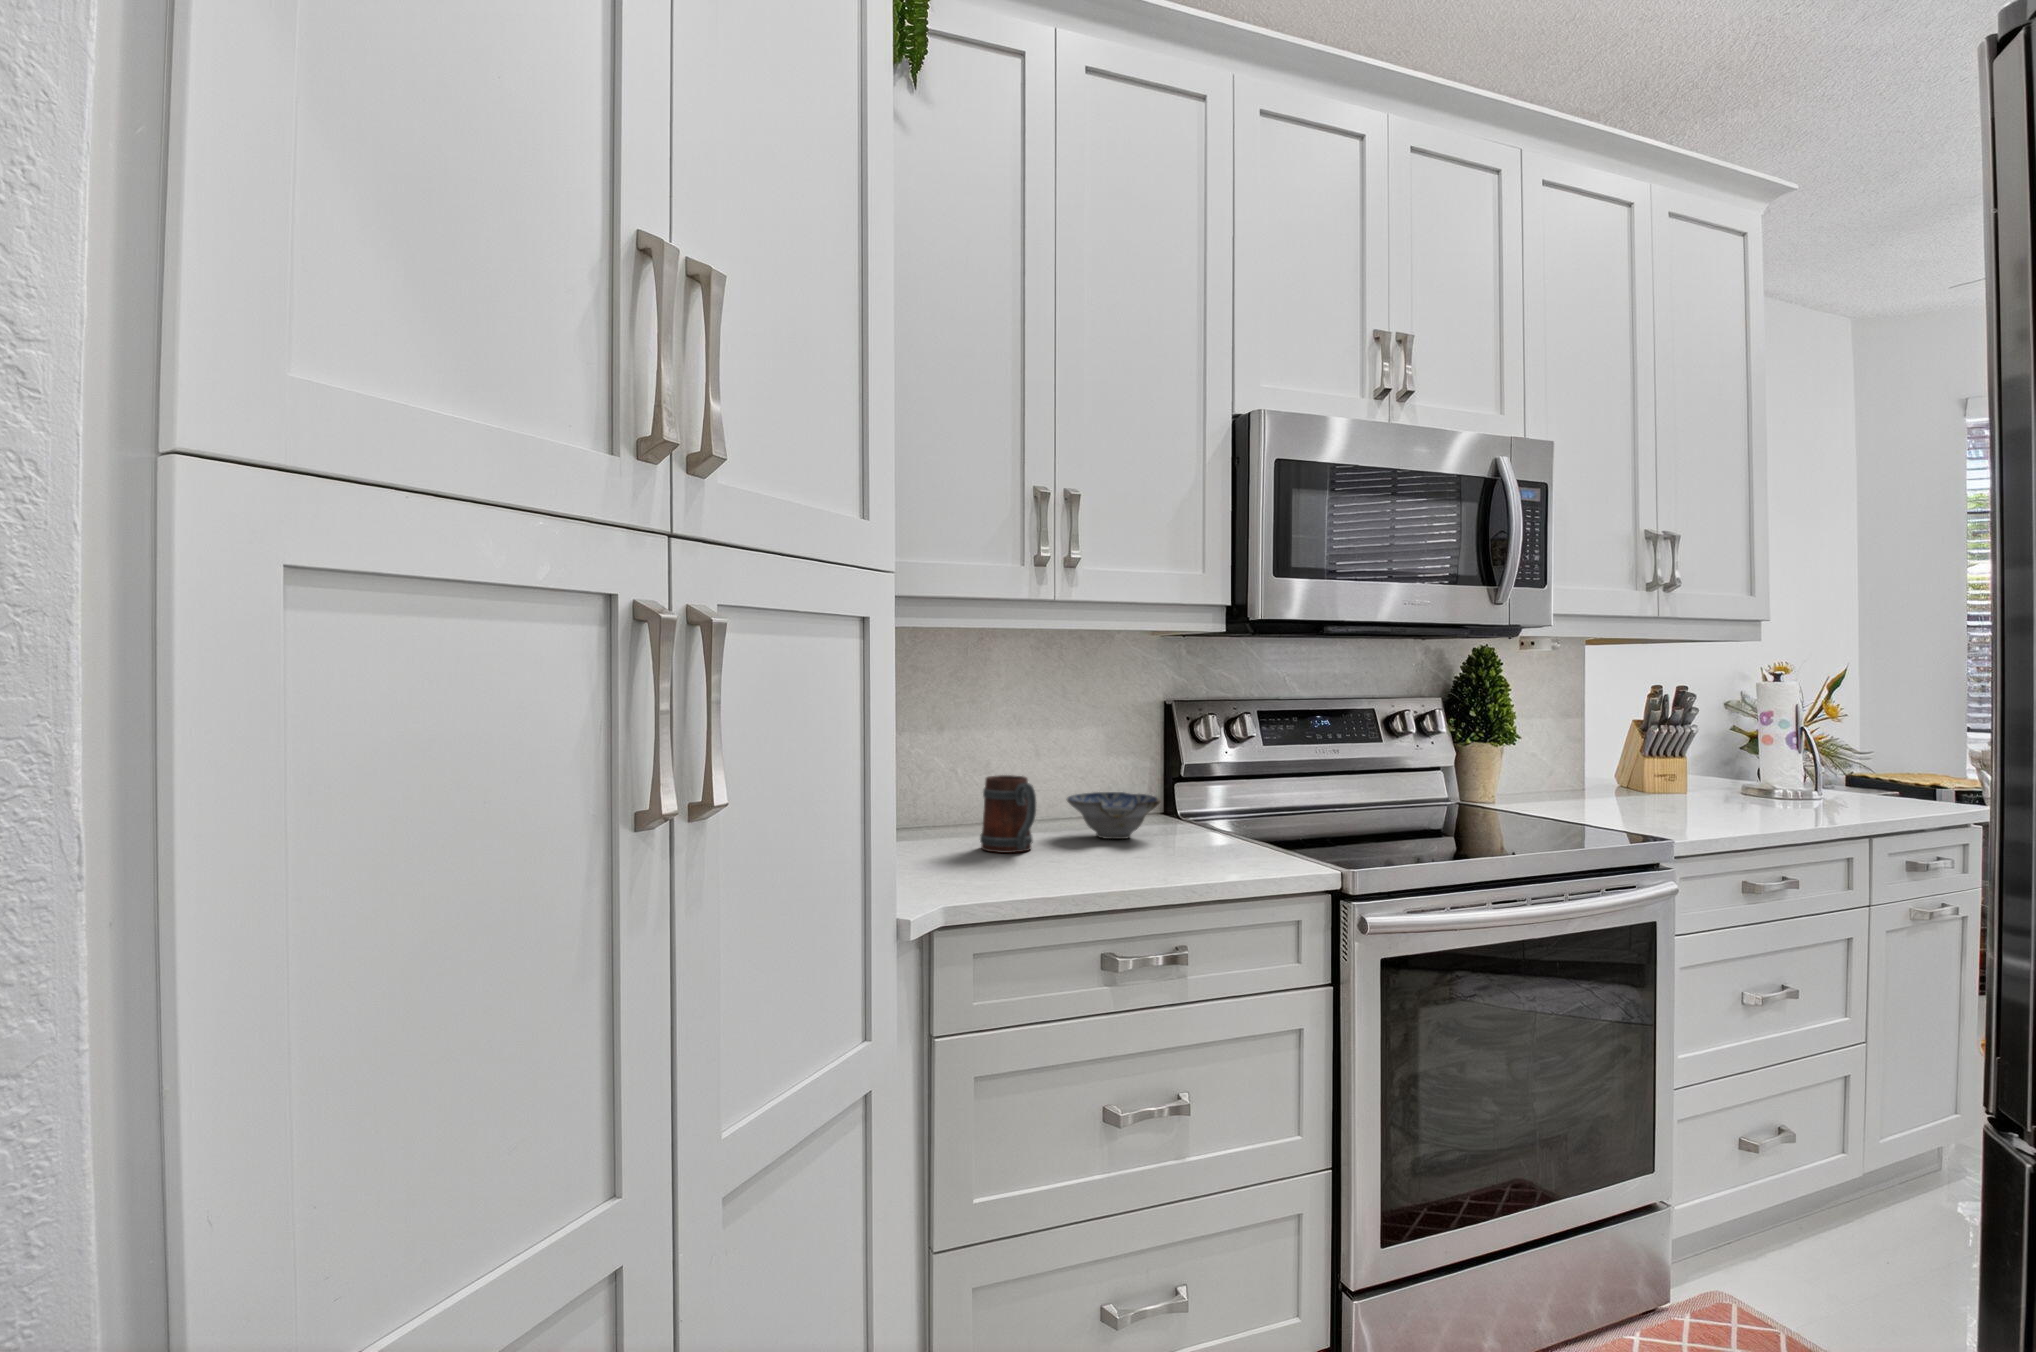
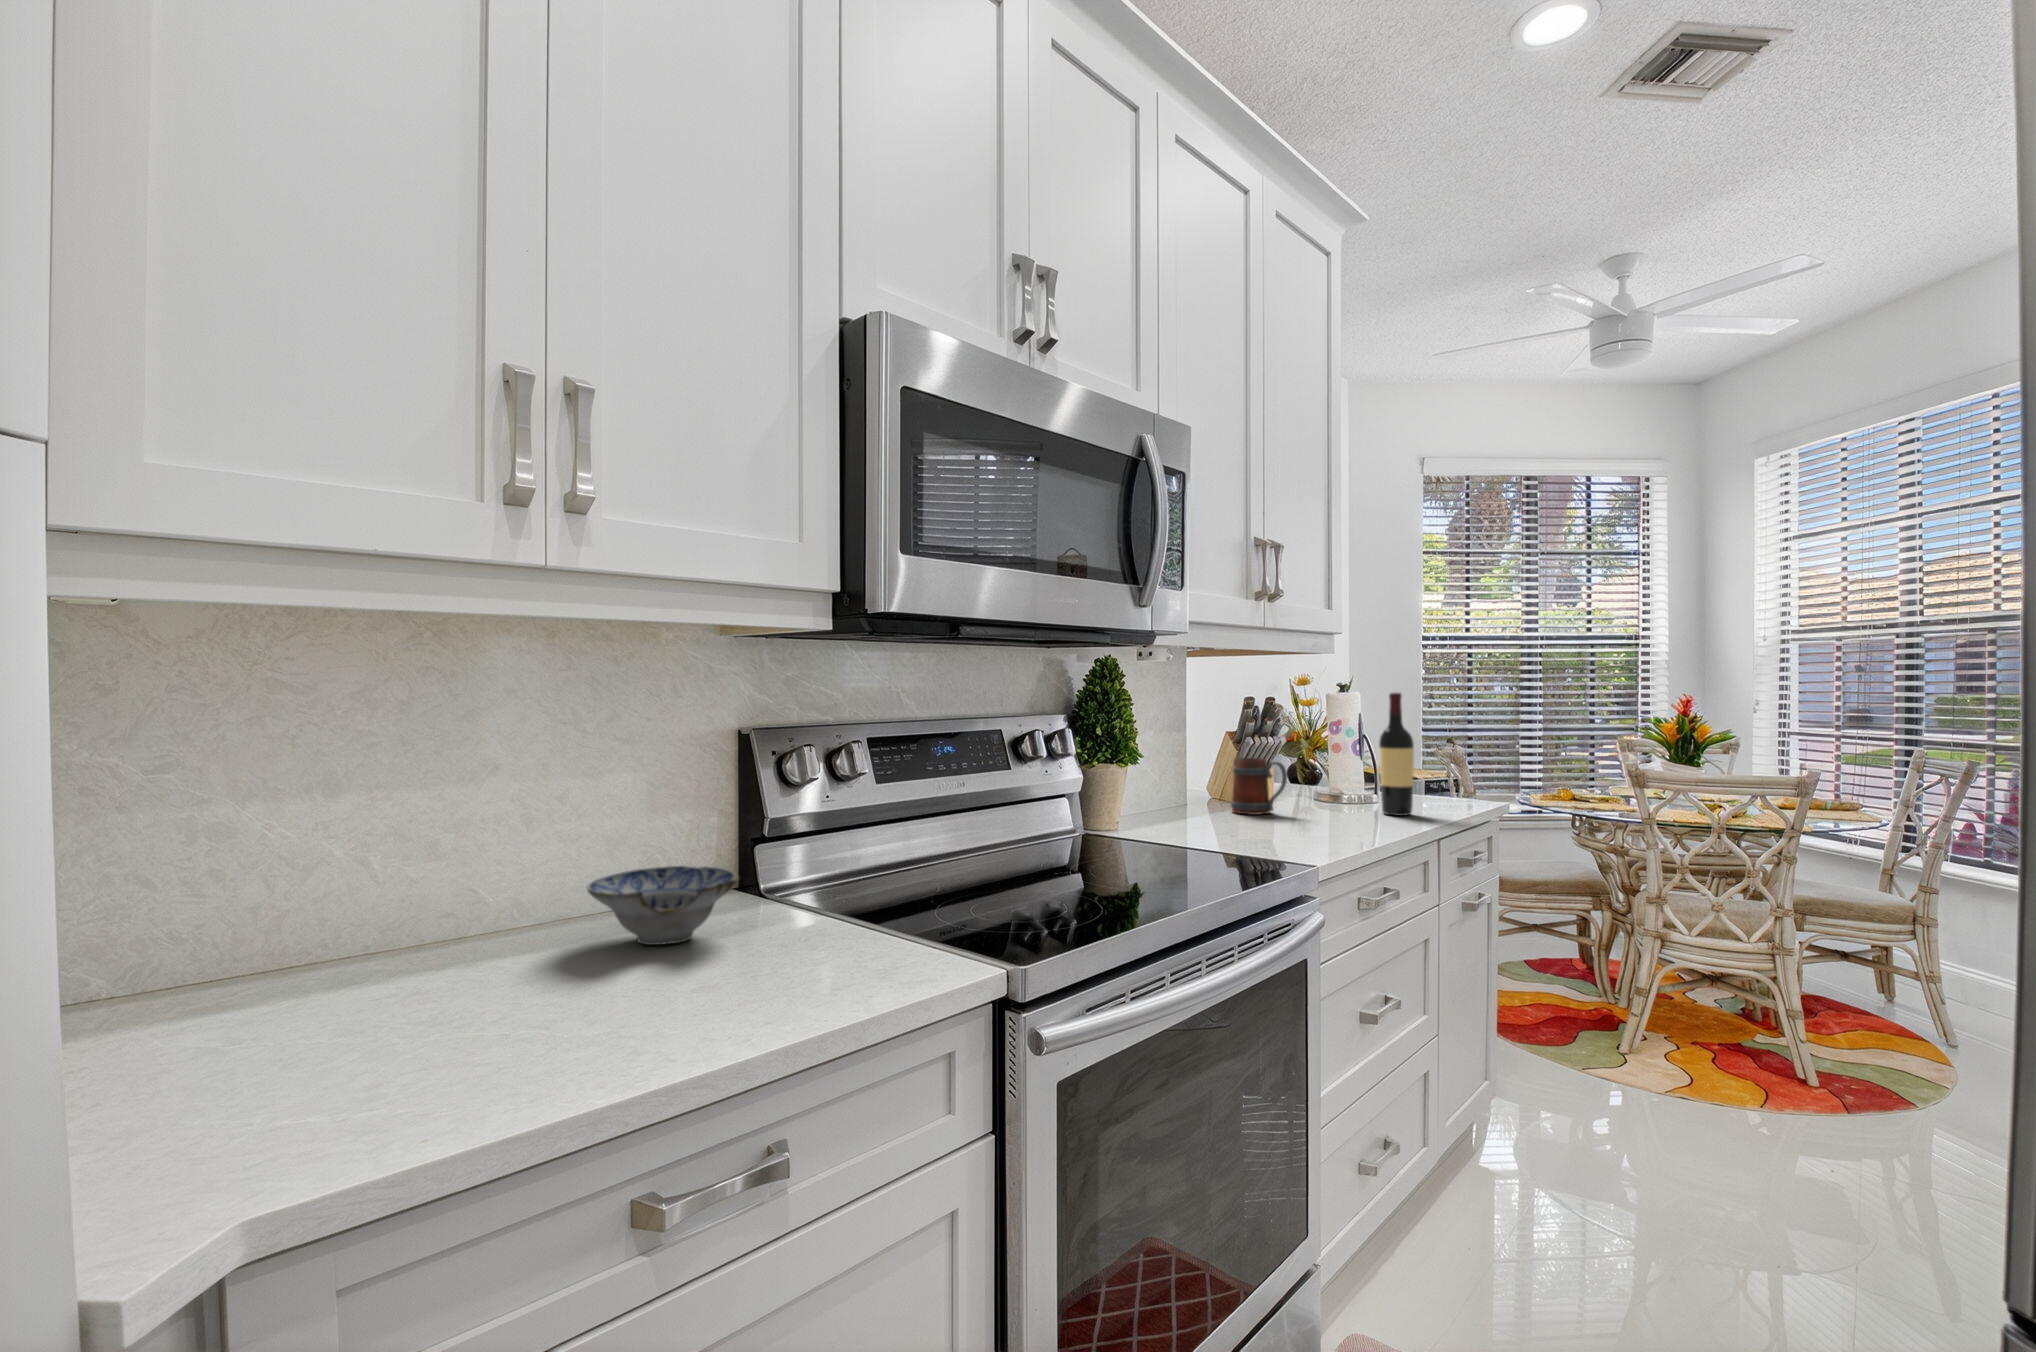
wine bottle: none [1794,684,1833,810] -> present [1379,692,1414,816]
mug: present [980,775,1036,853] -> present [1231,758,1287,815]

